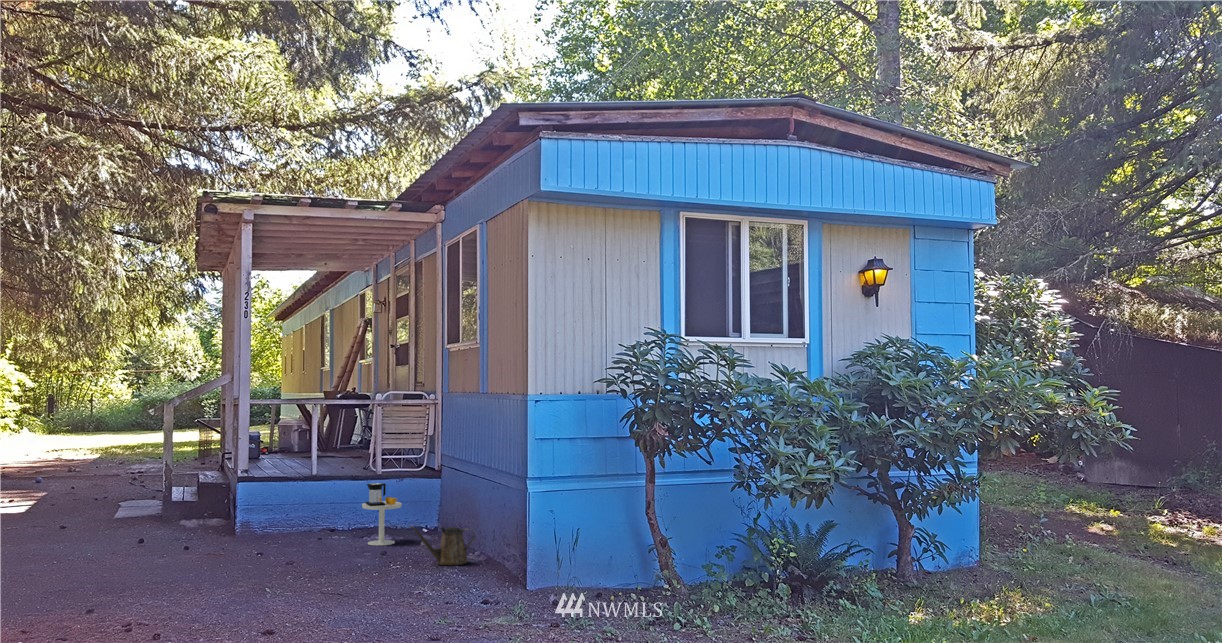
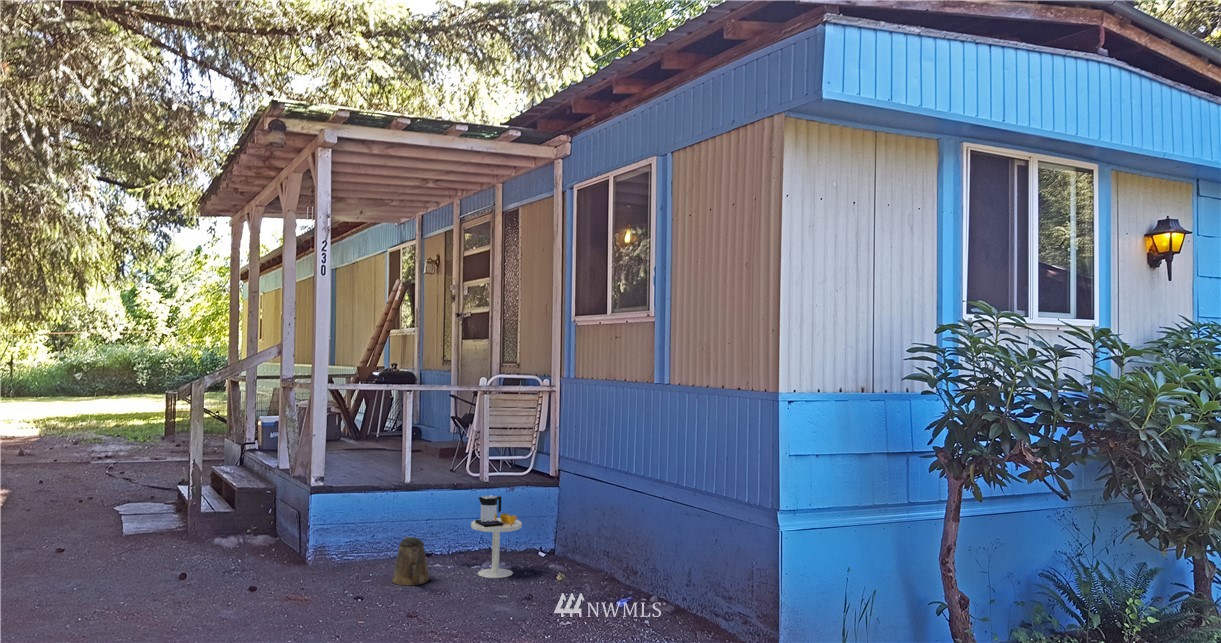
watering can: present [410,526,475,565] -> present [392,537,429,585]

